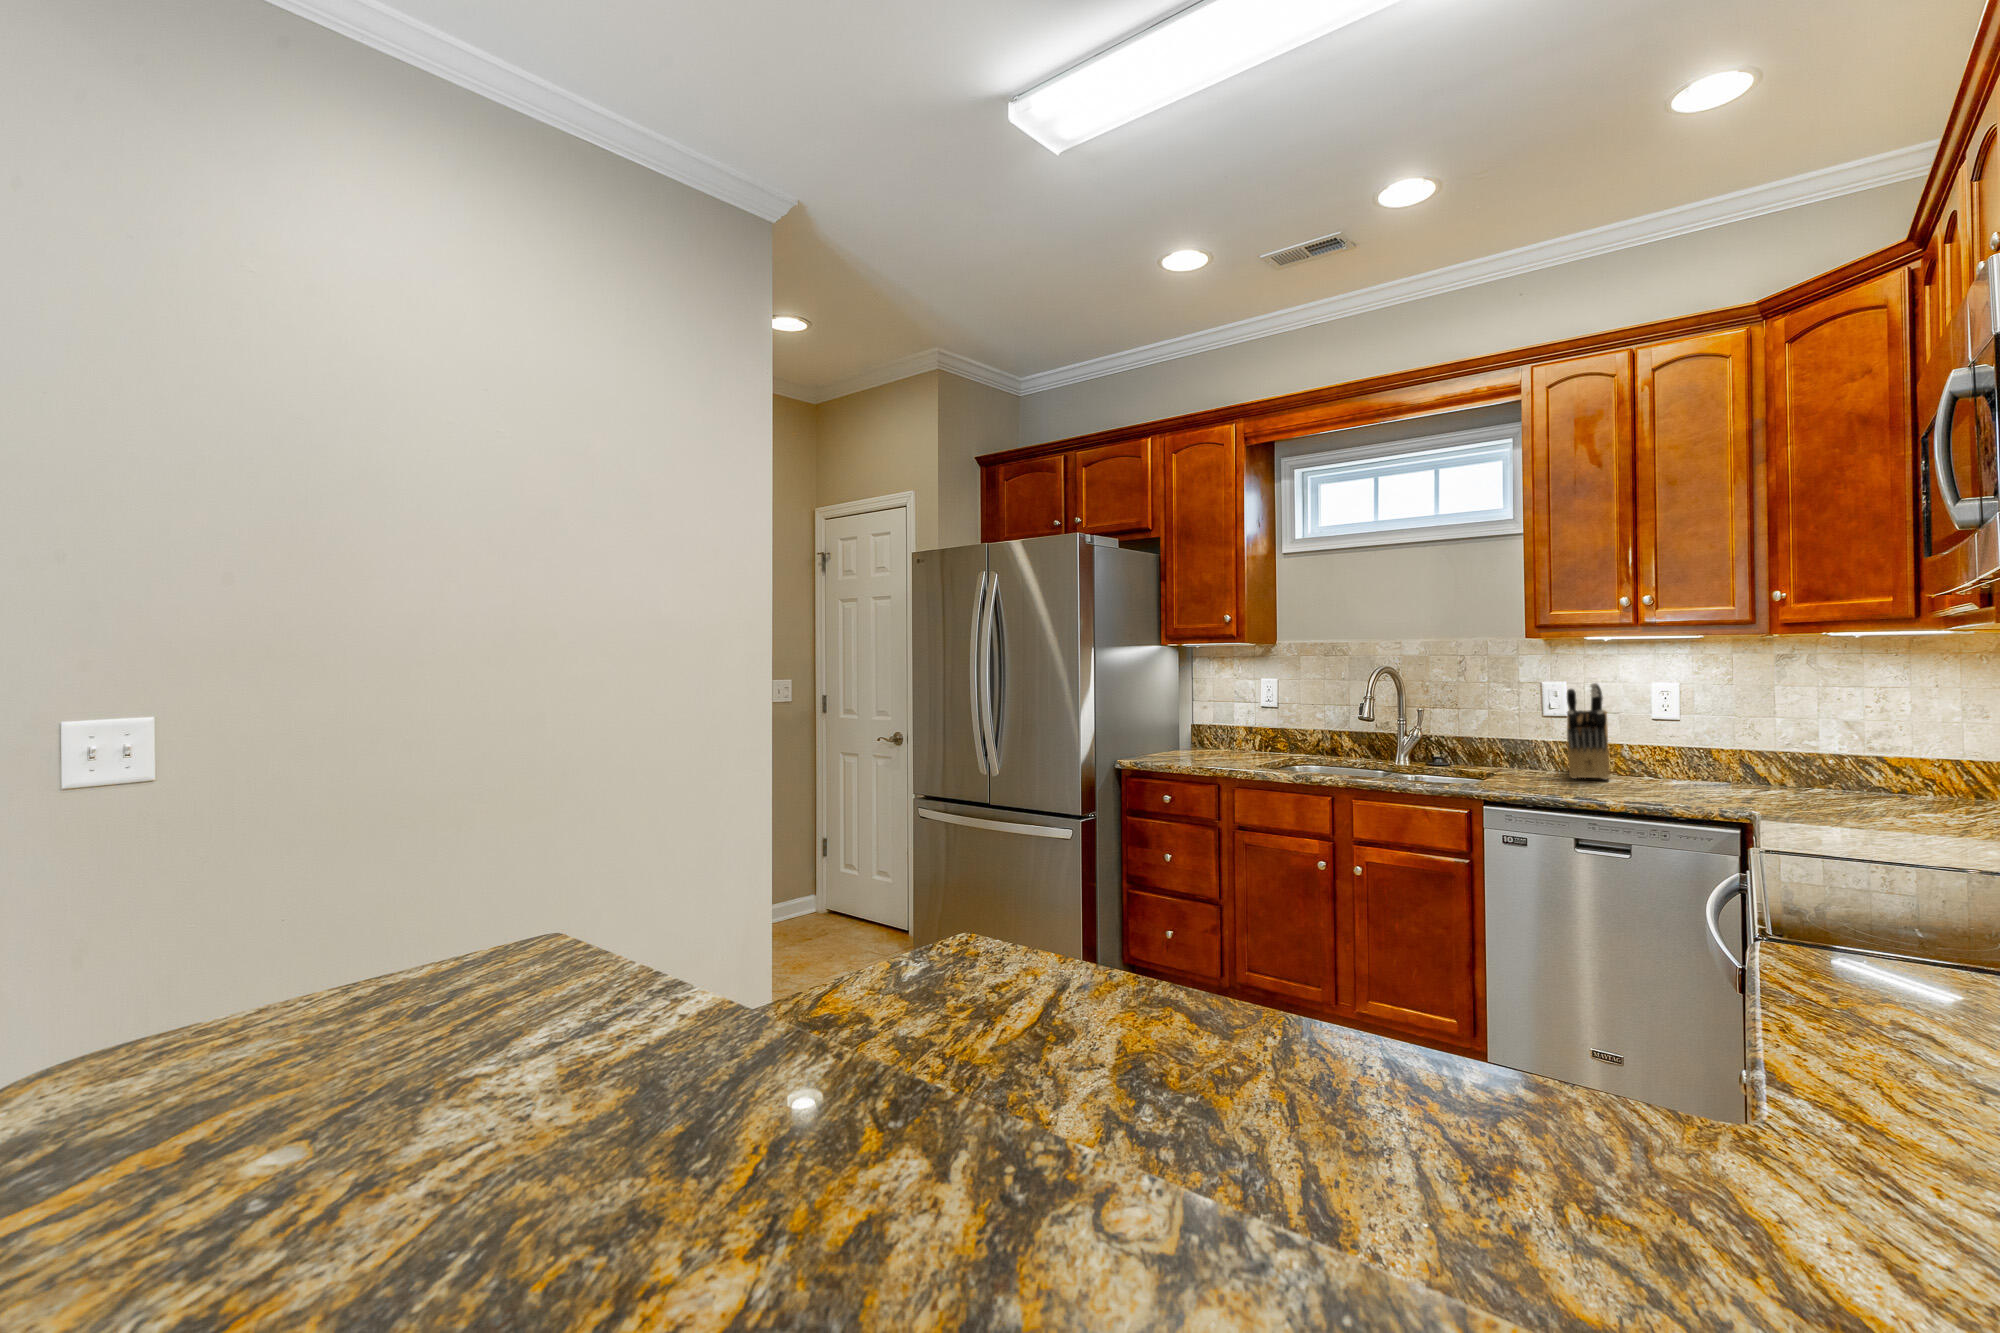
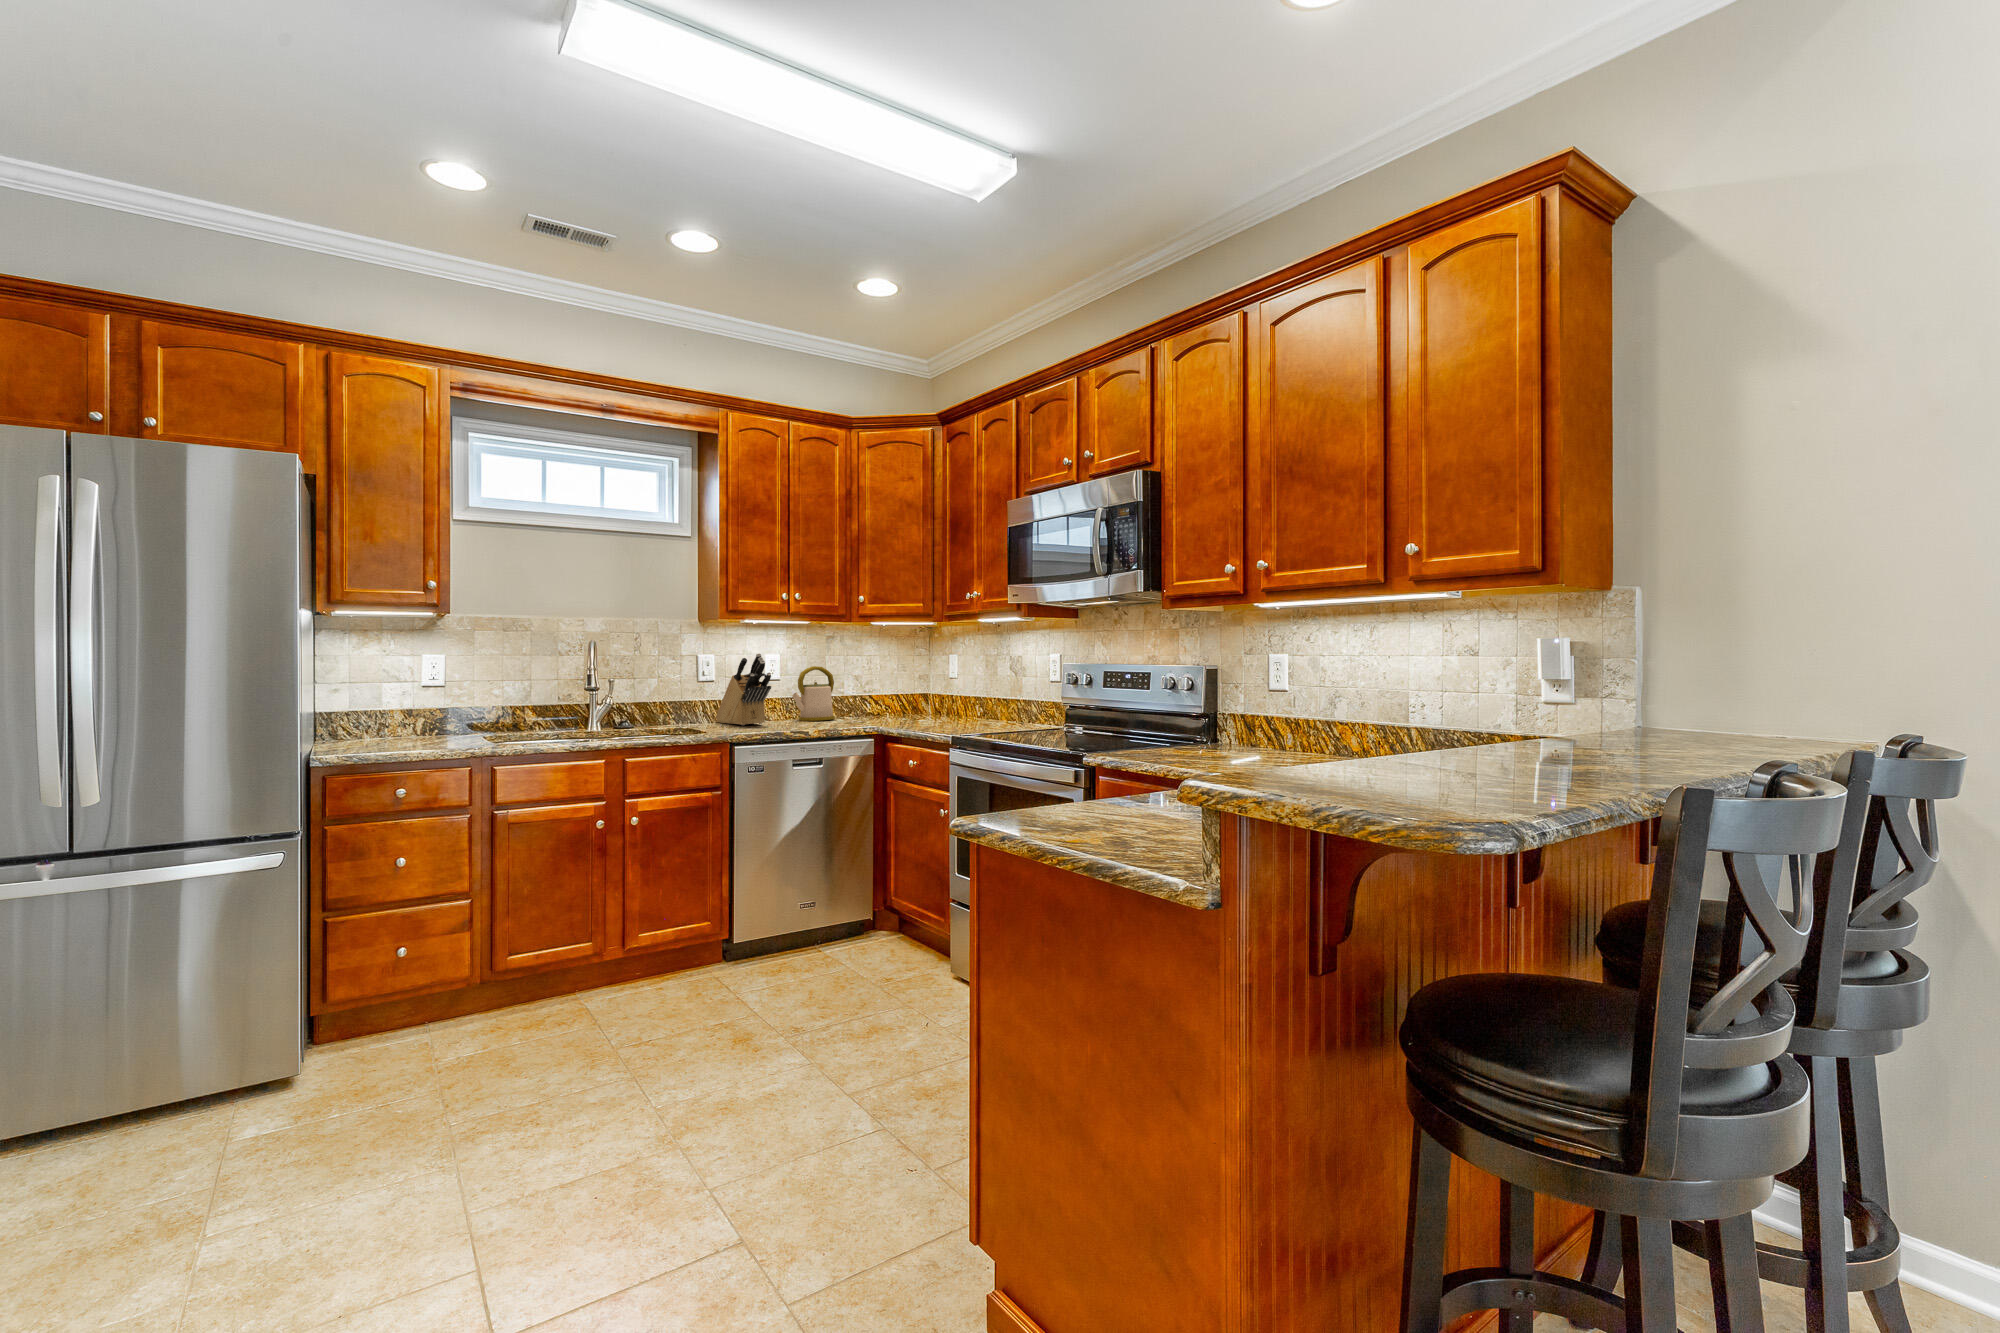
kettle: none [1687,702,1773,787] -> present [792,666,835,721]

